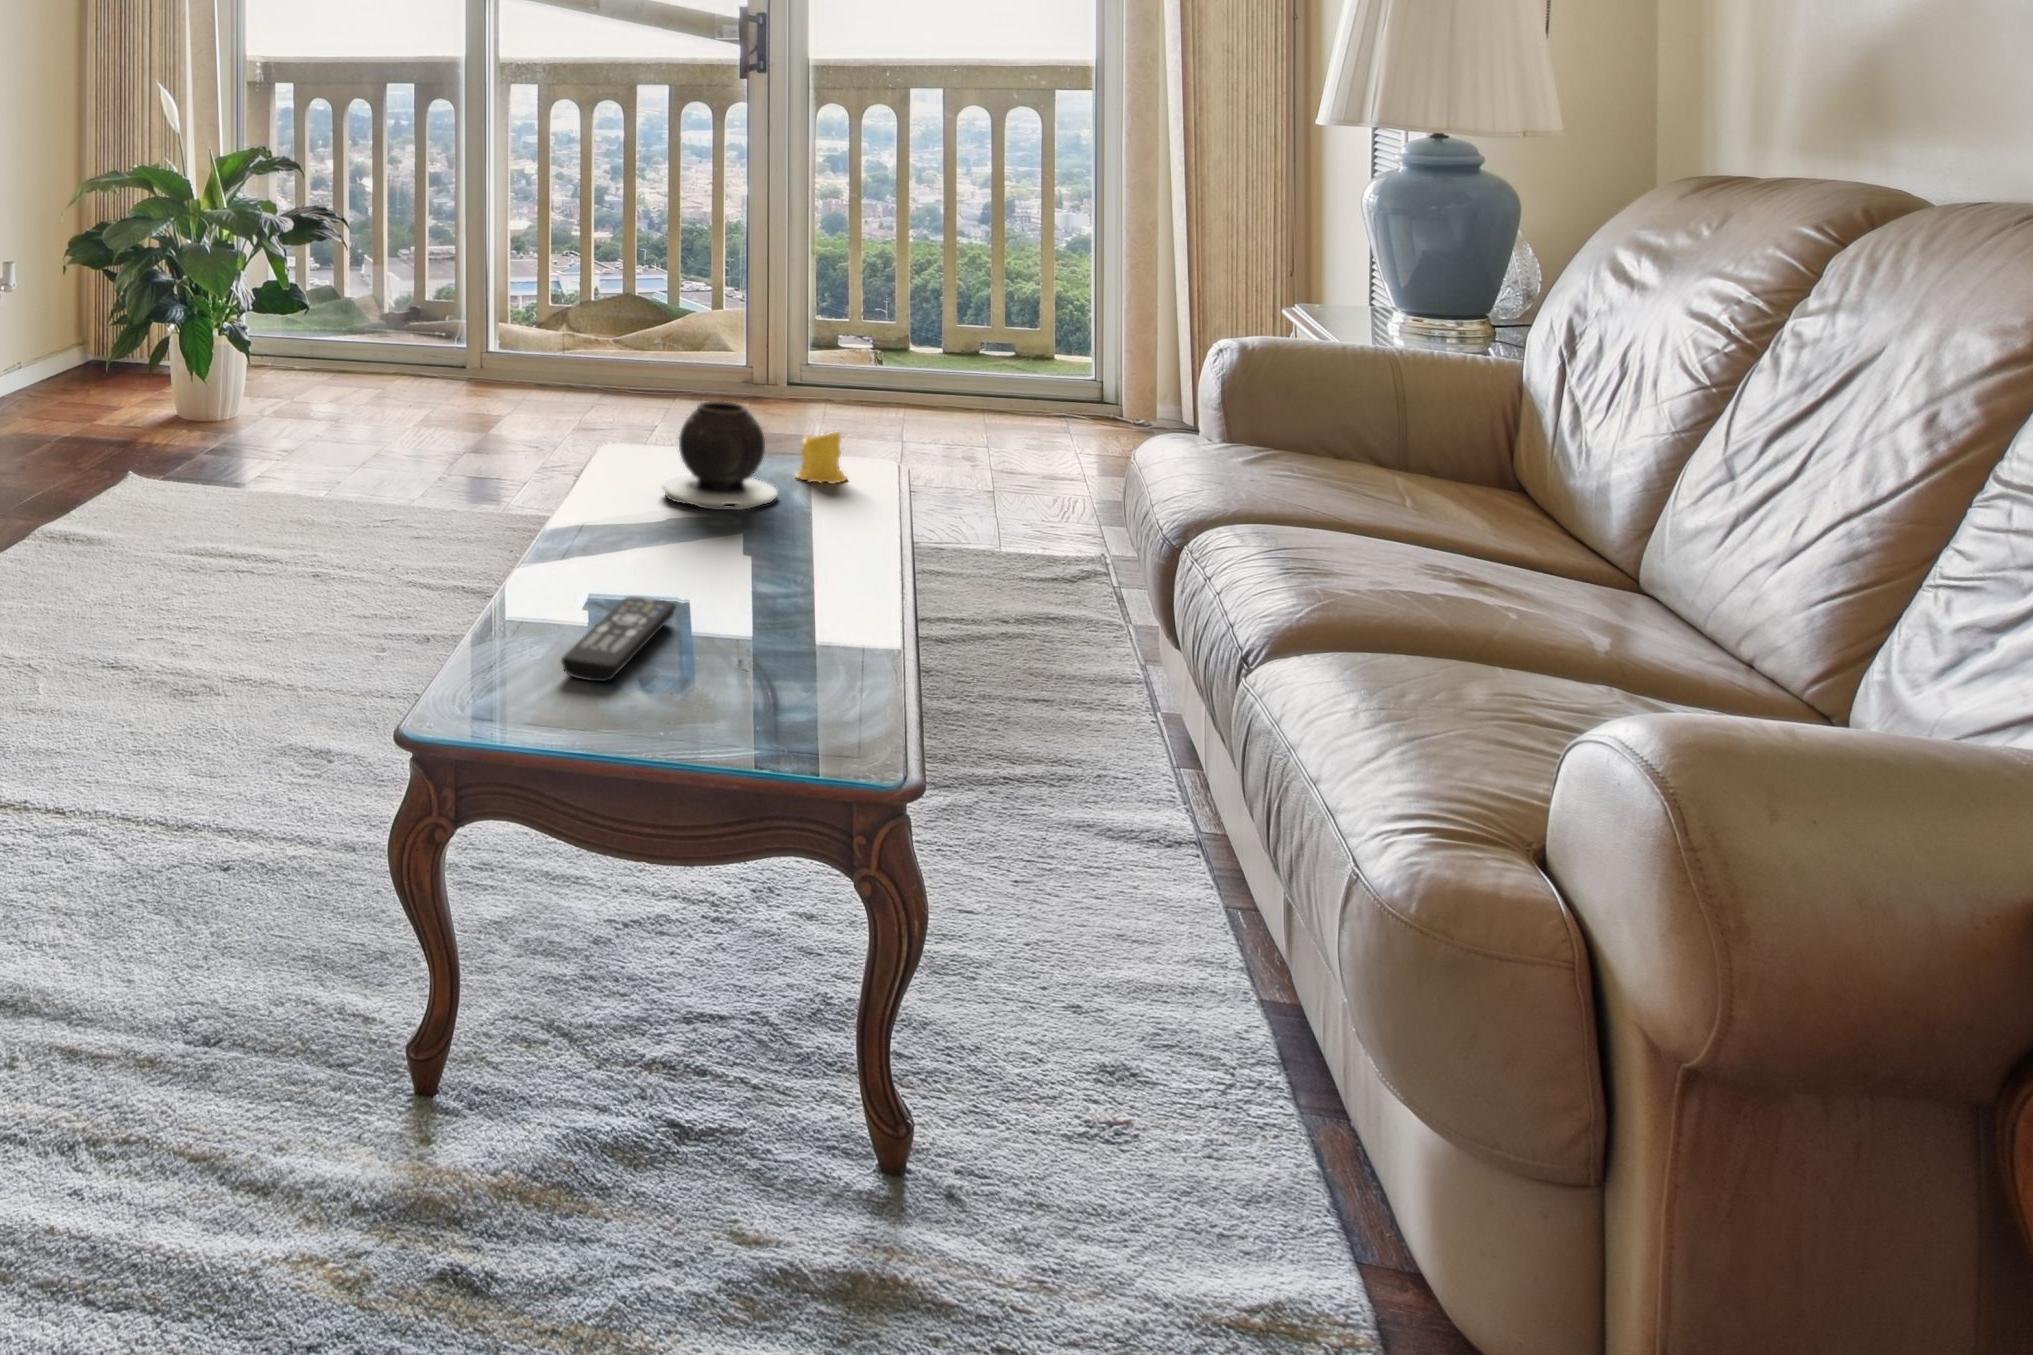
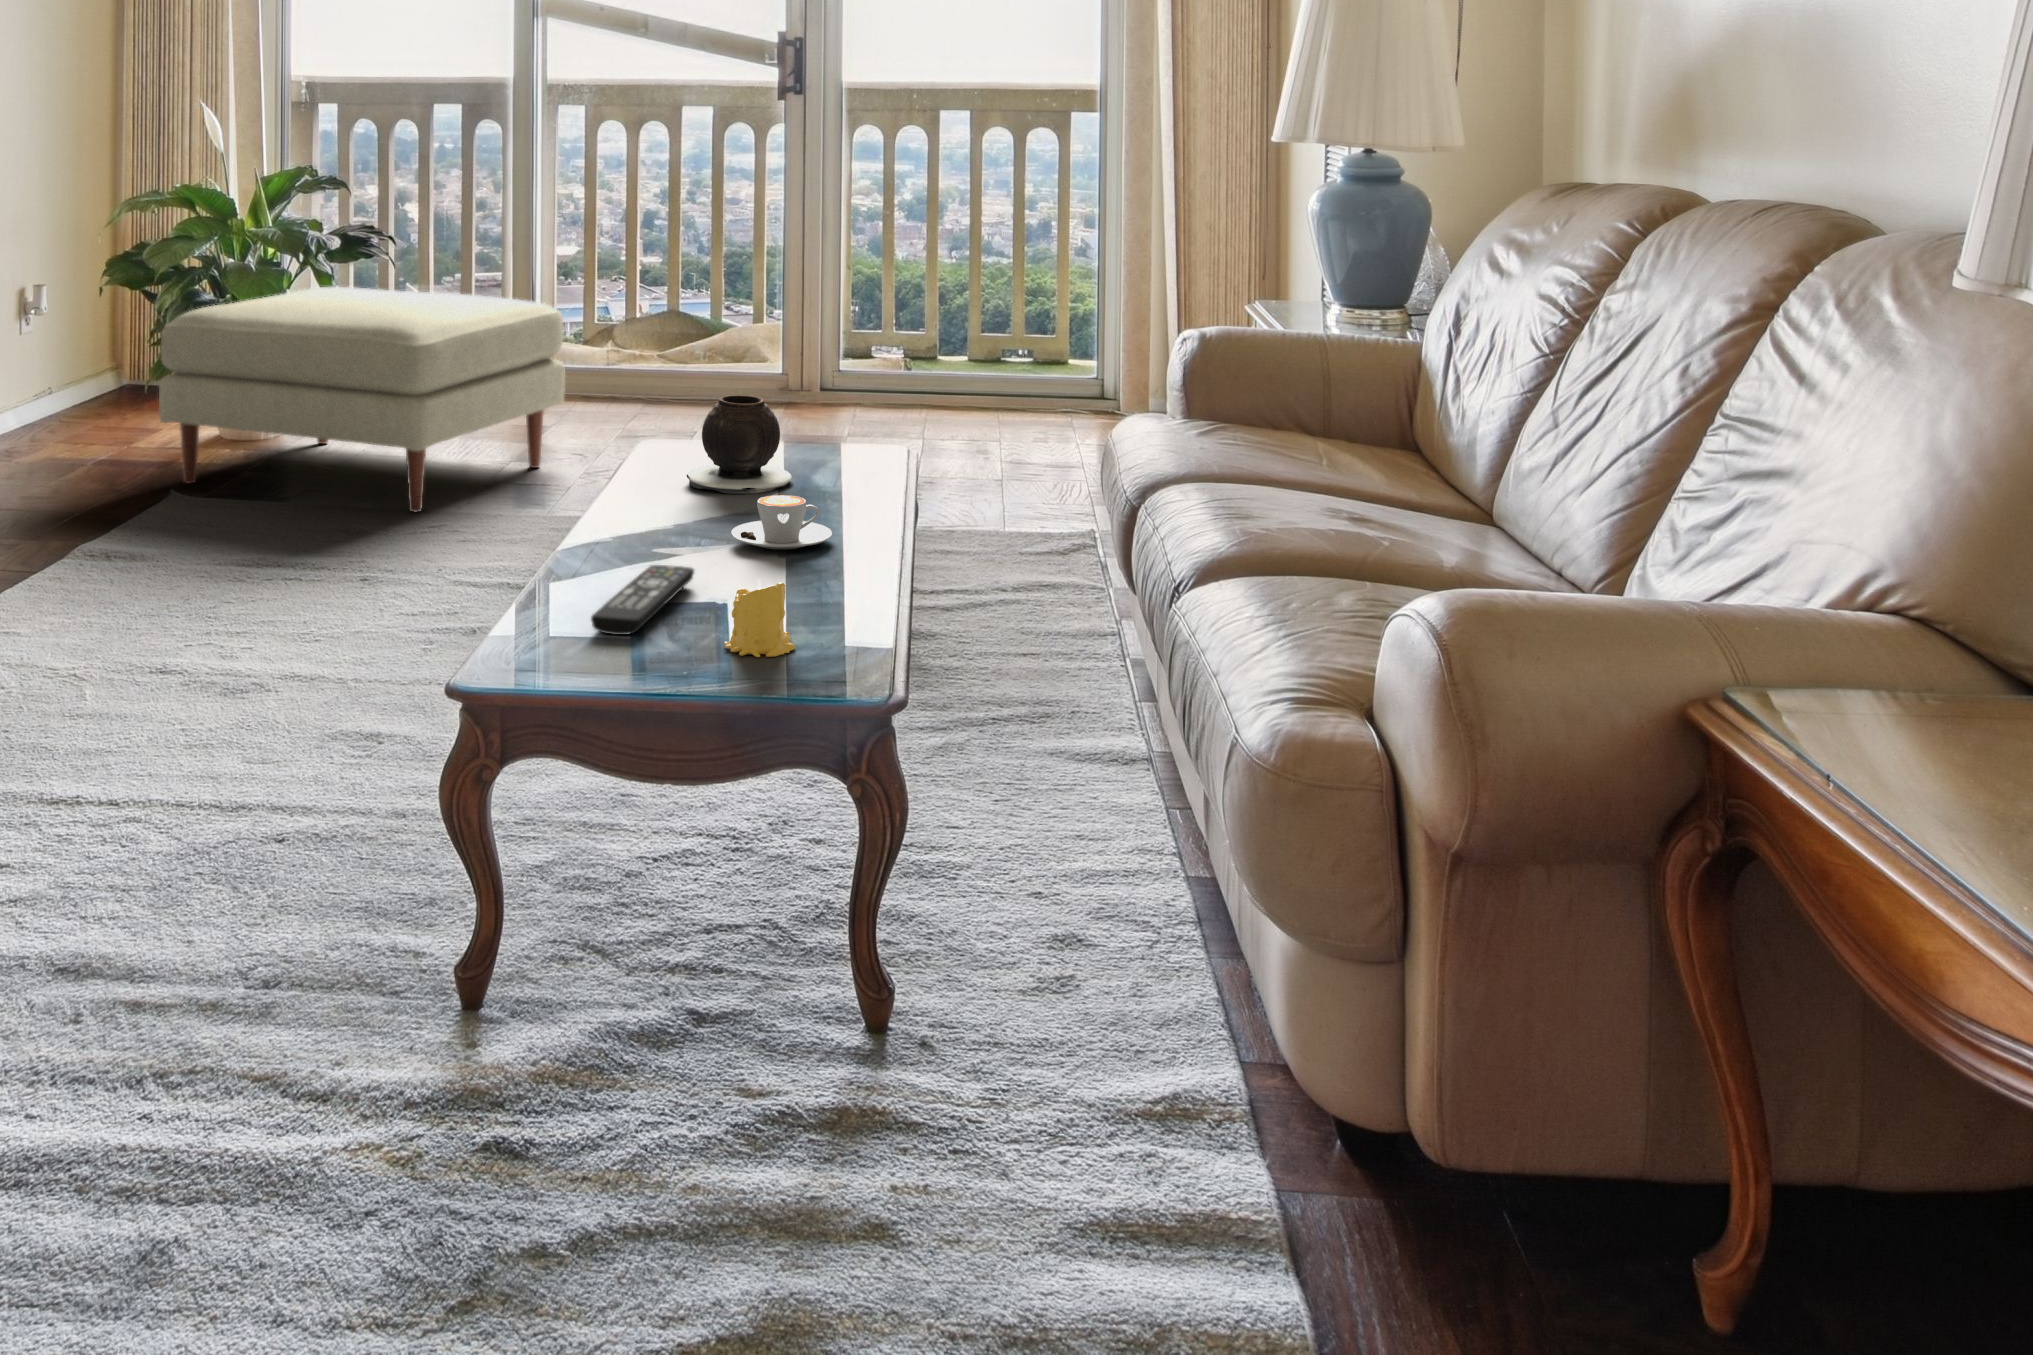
ottoman: none [128,267,530,501] -> present [159,287,565,512]
candle: present [796,432,847,484] -> present [724,580,795,657]
coffee cup: none [715,519,829,581] -> present [731,495,832,549]

